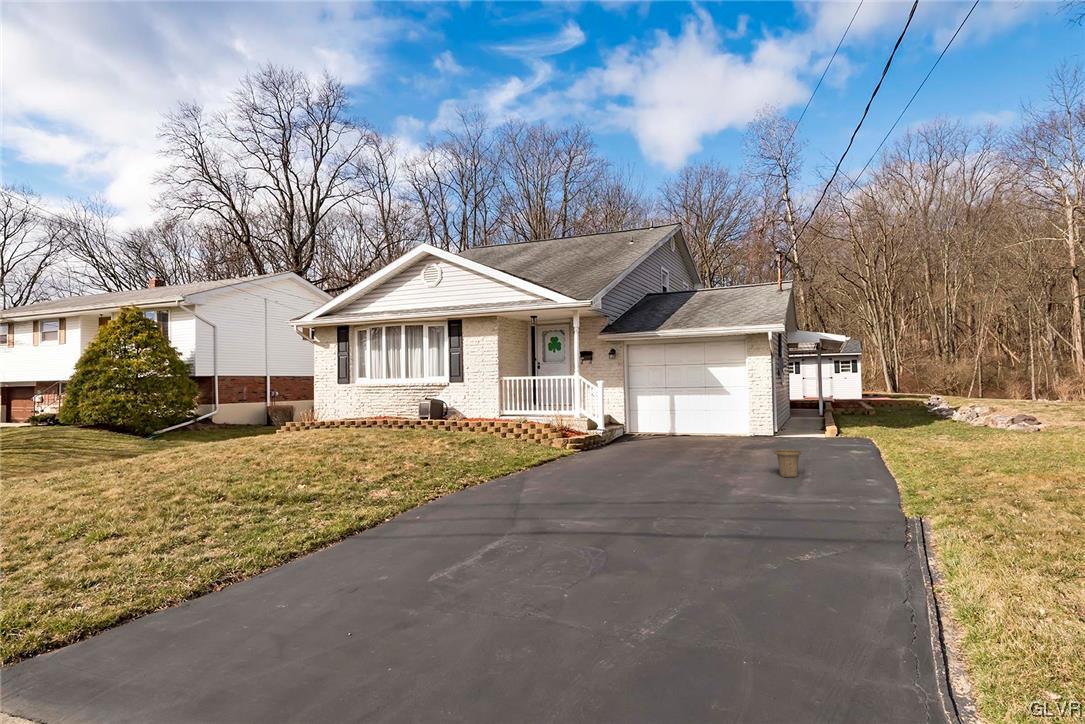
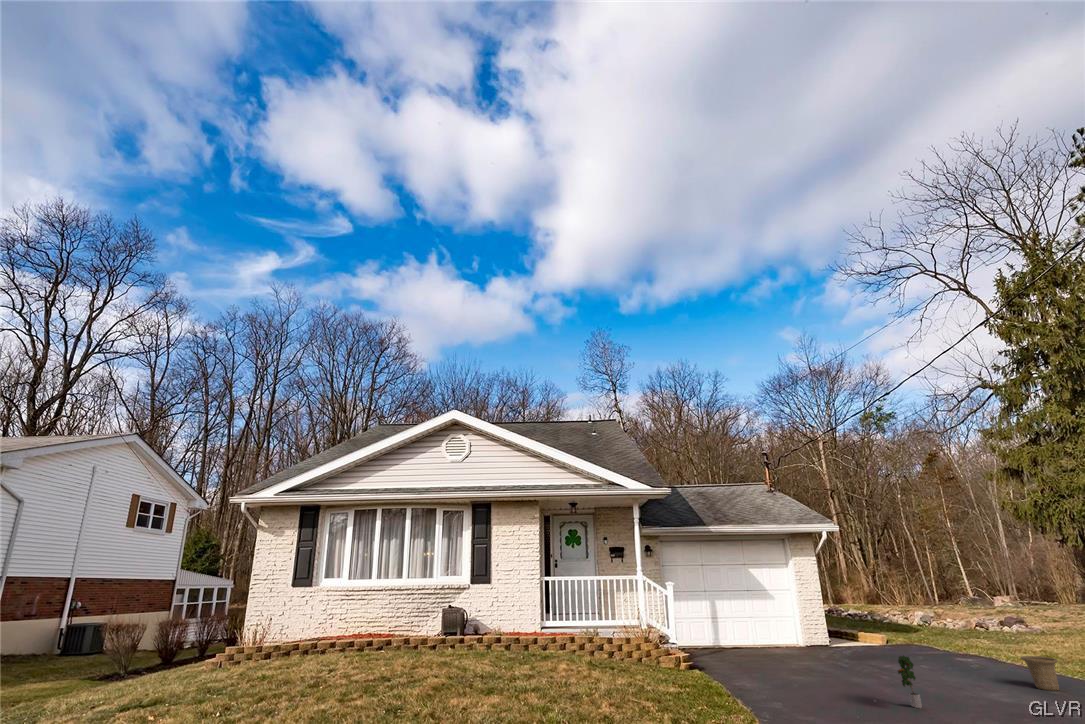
potted plant: none [610,442,639,479] -> present [898,656,922,708]

